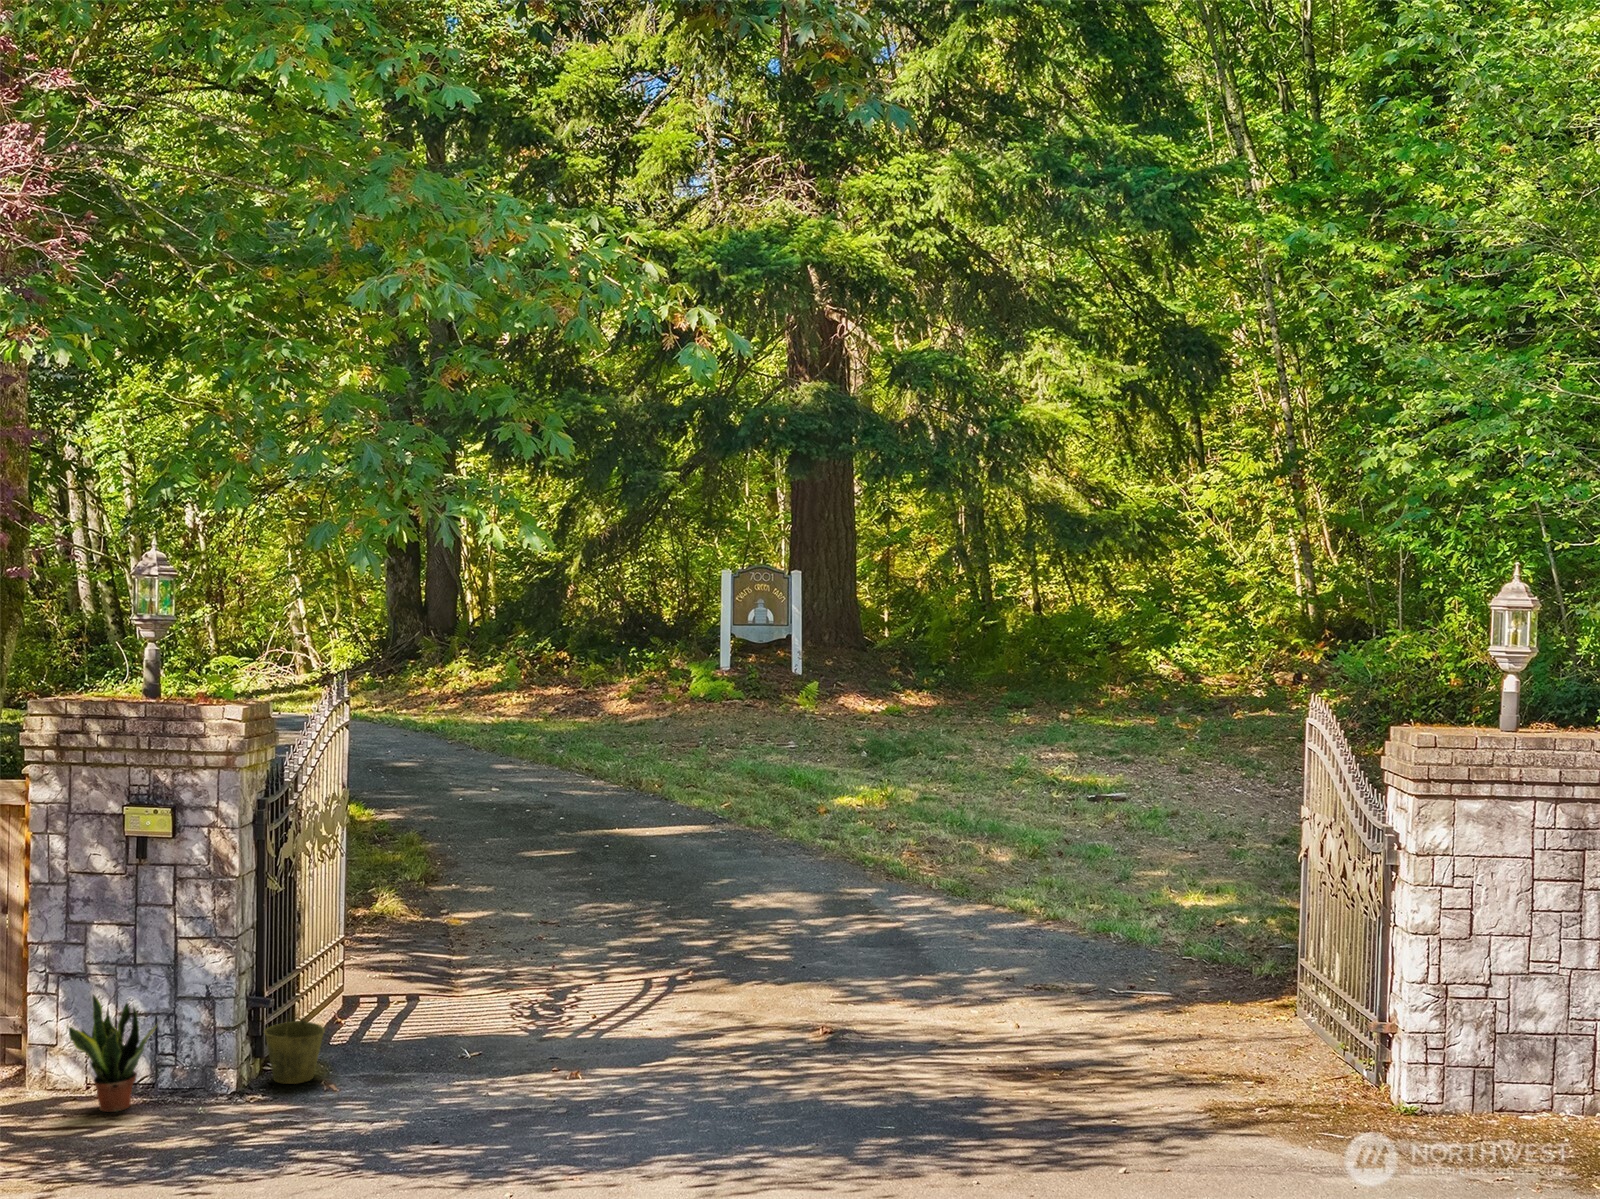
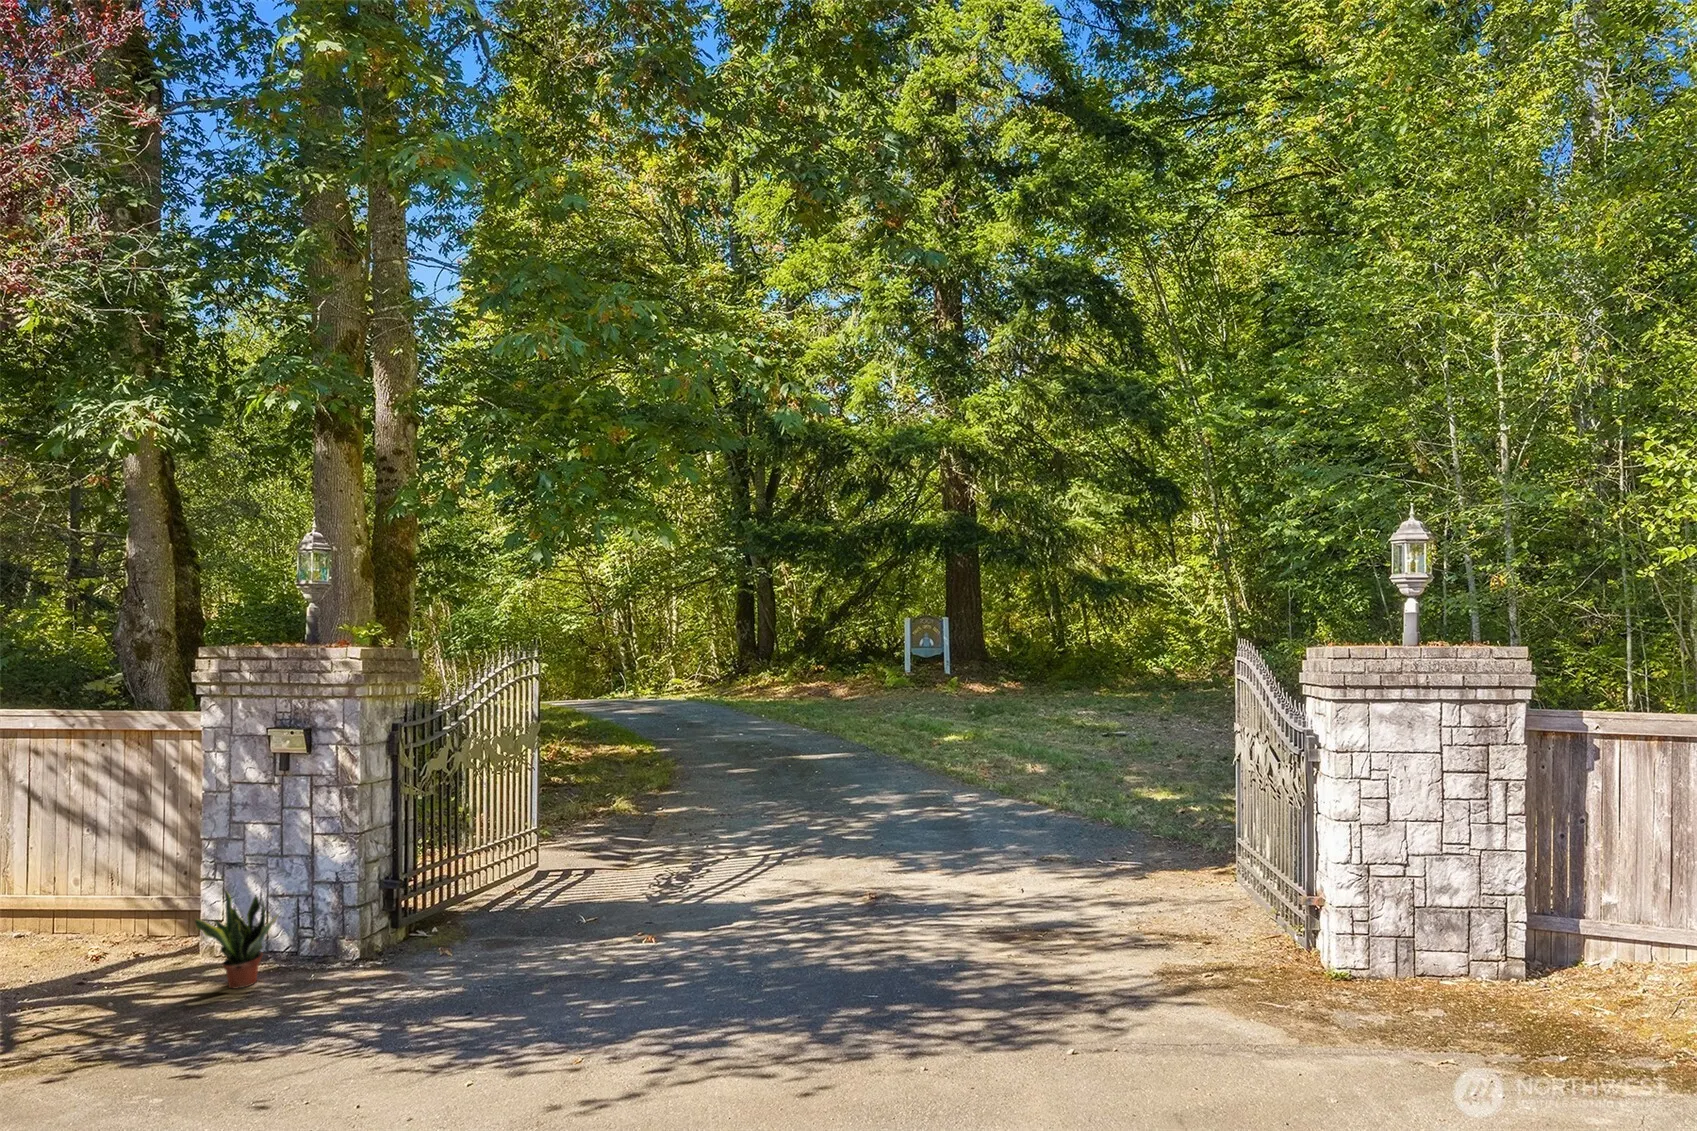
bucket: present [264,997,325,1084] -> none [377,886,428,959]

